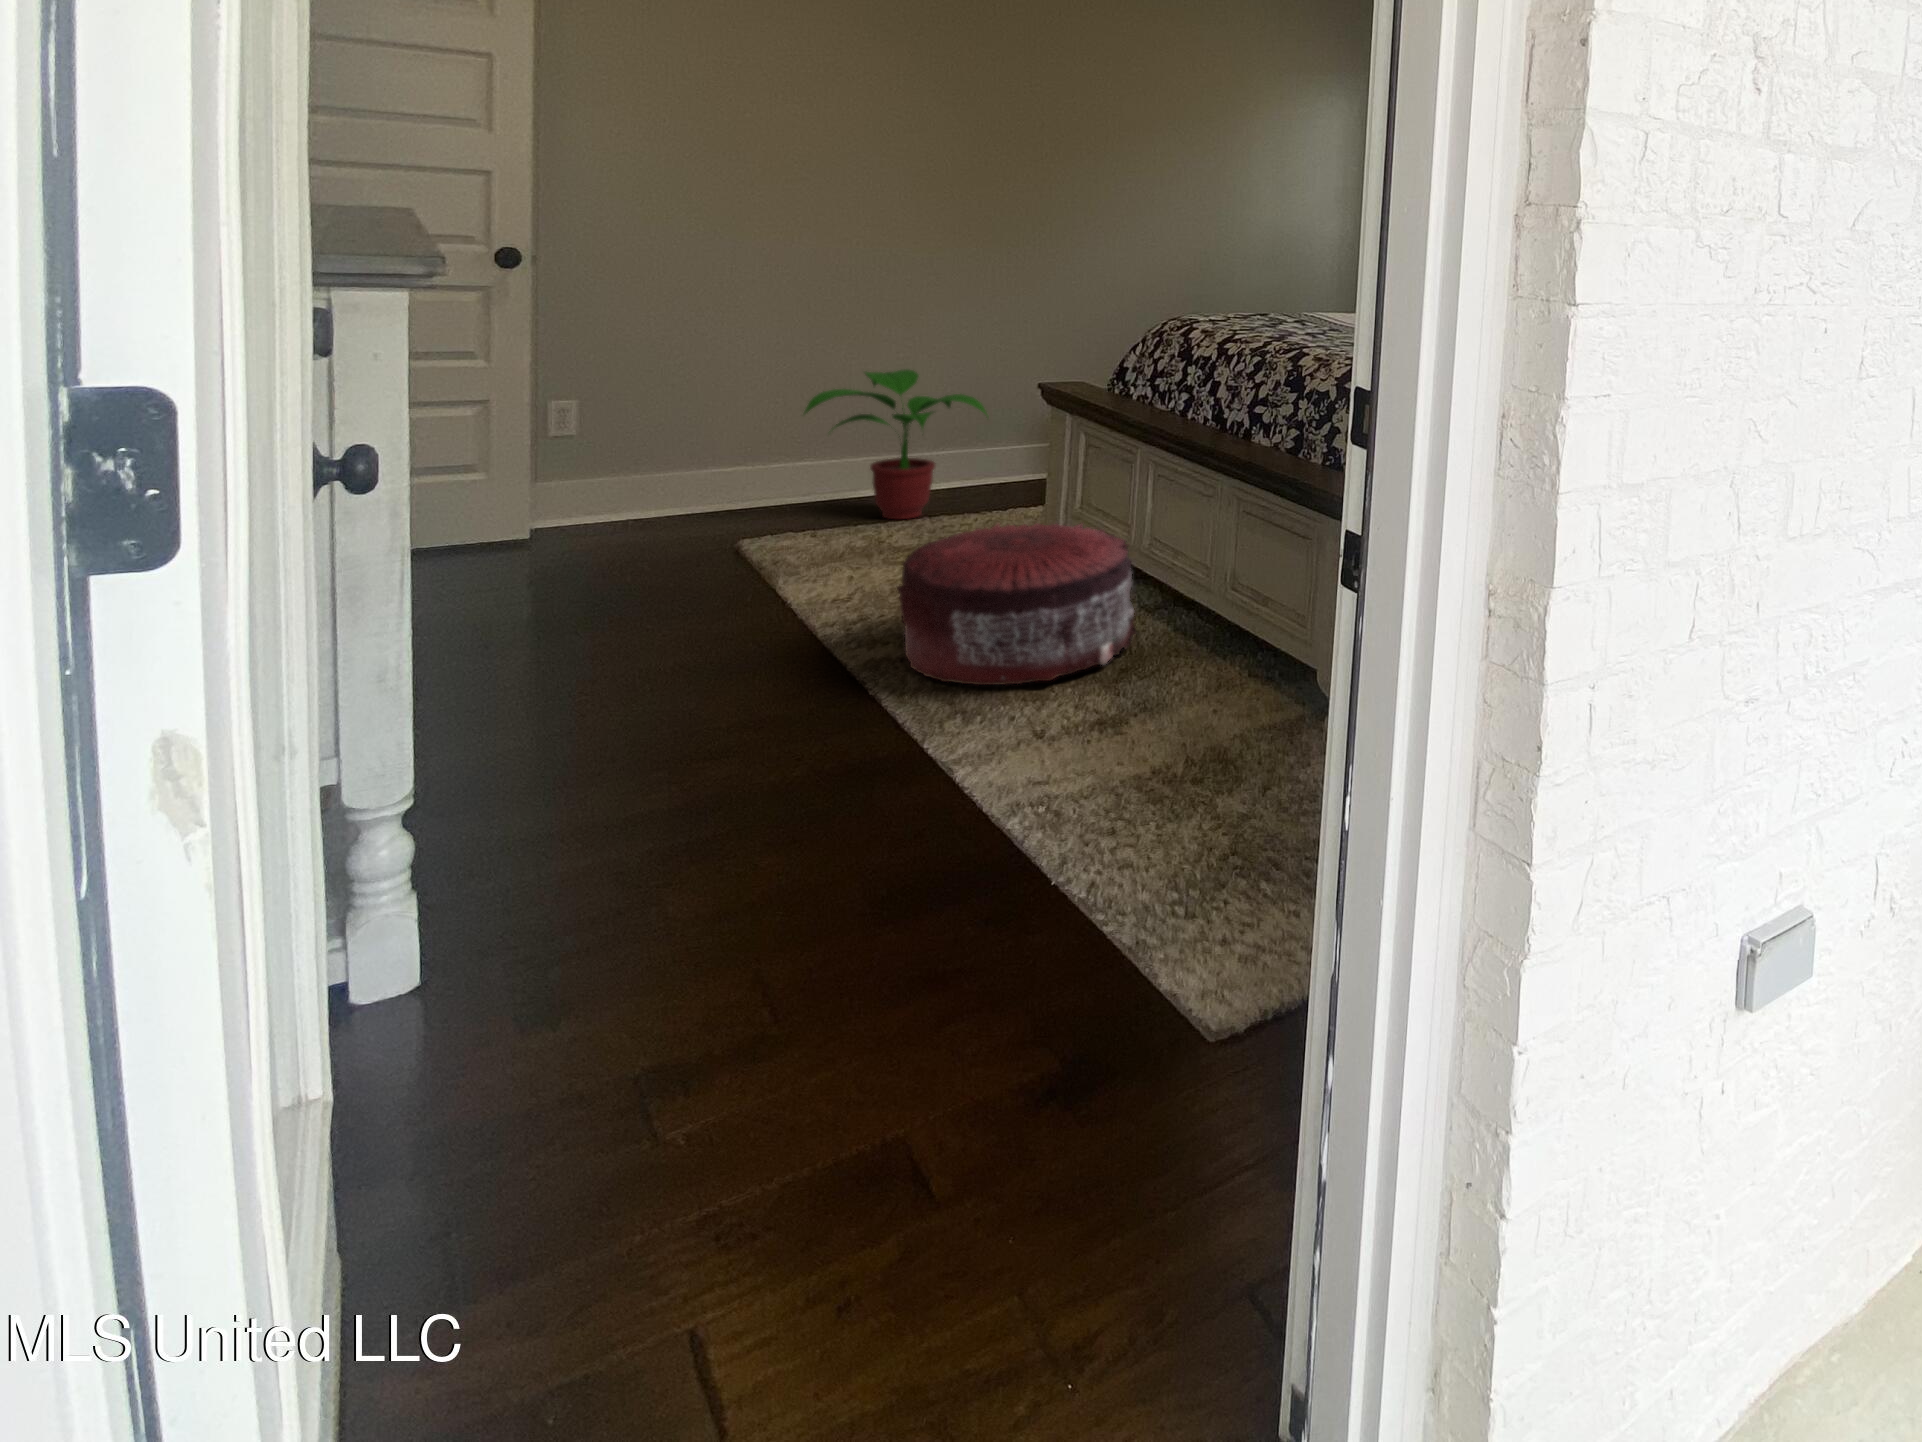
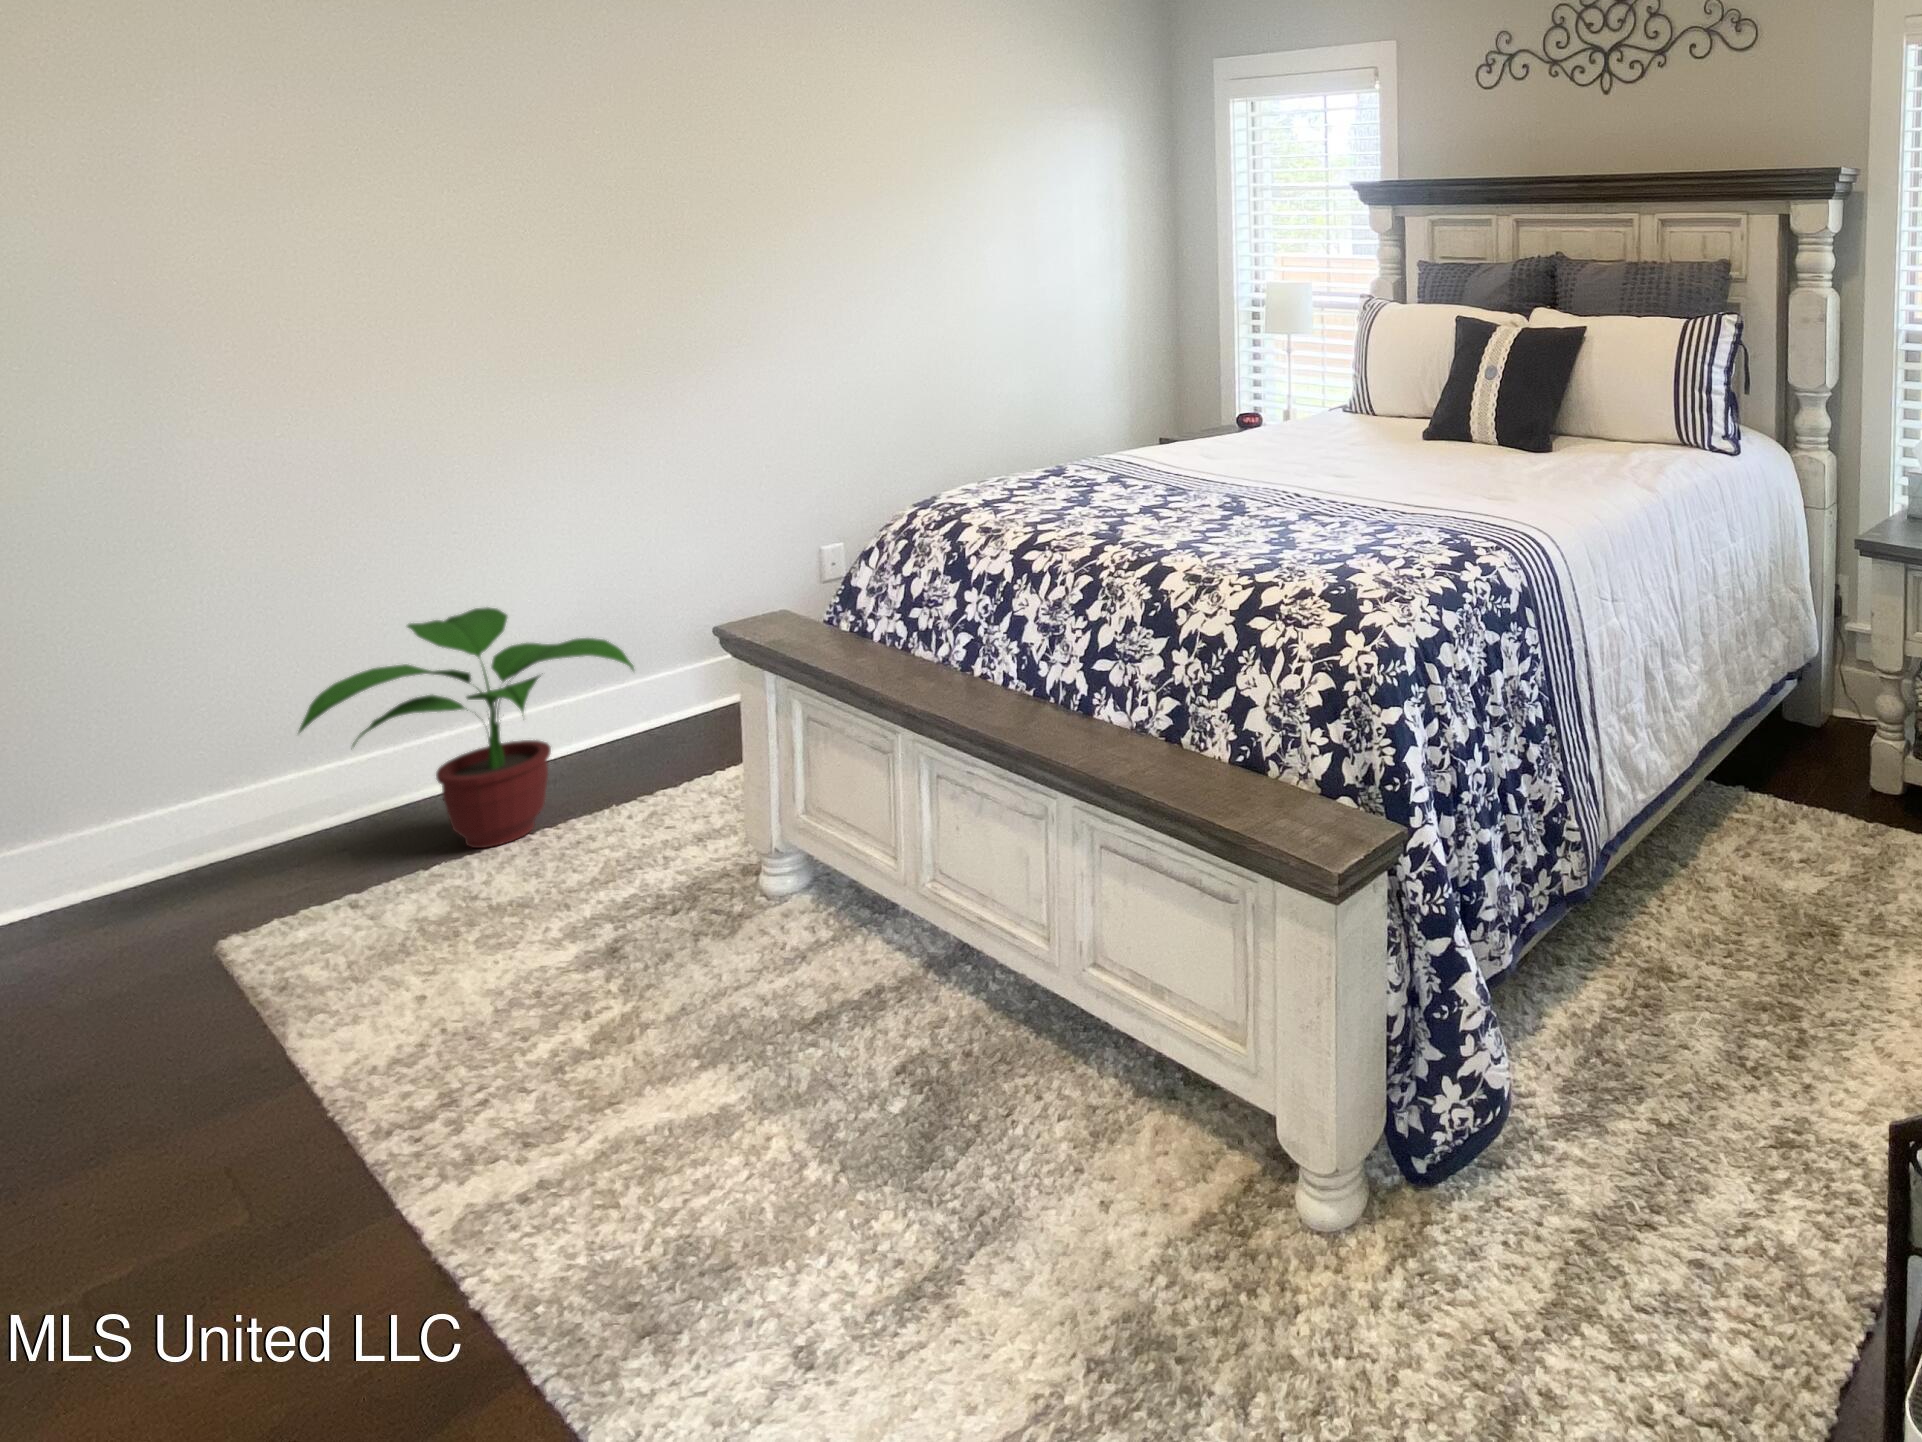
pouf: present [897,524,1137,685] -> none [500,872,944,1267]

